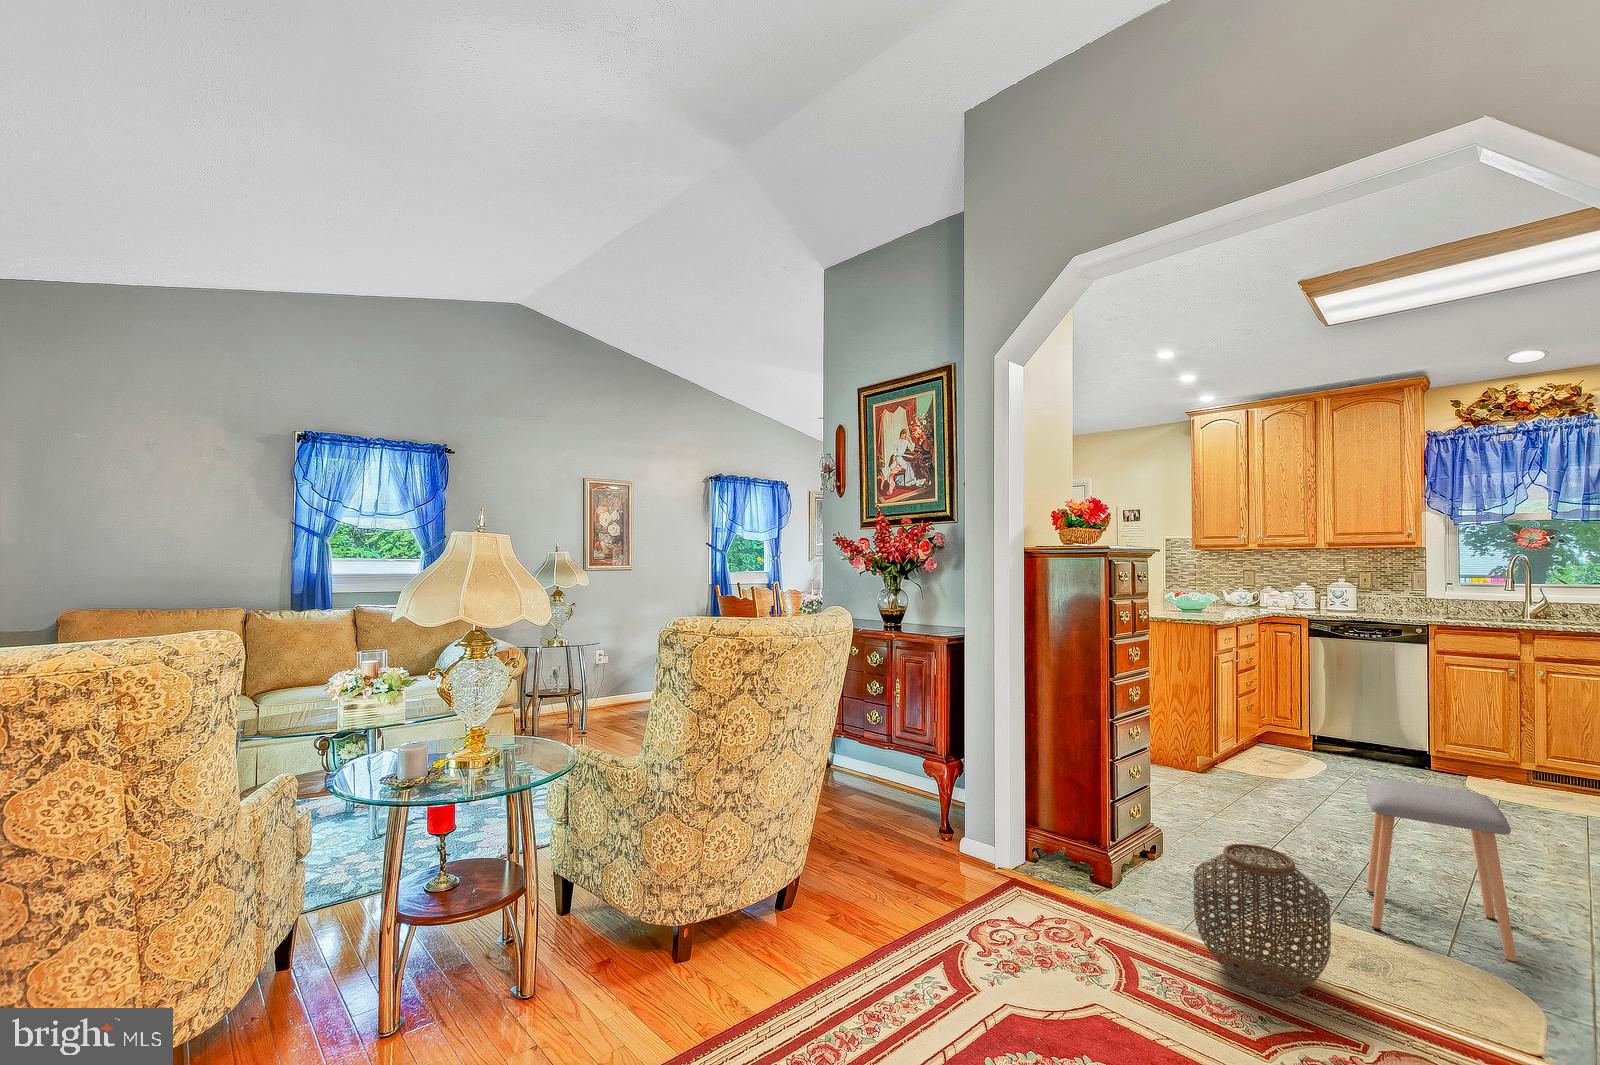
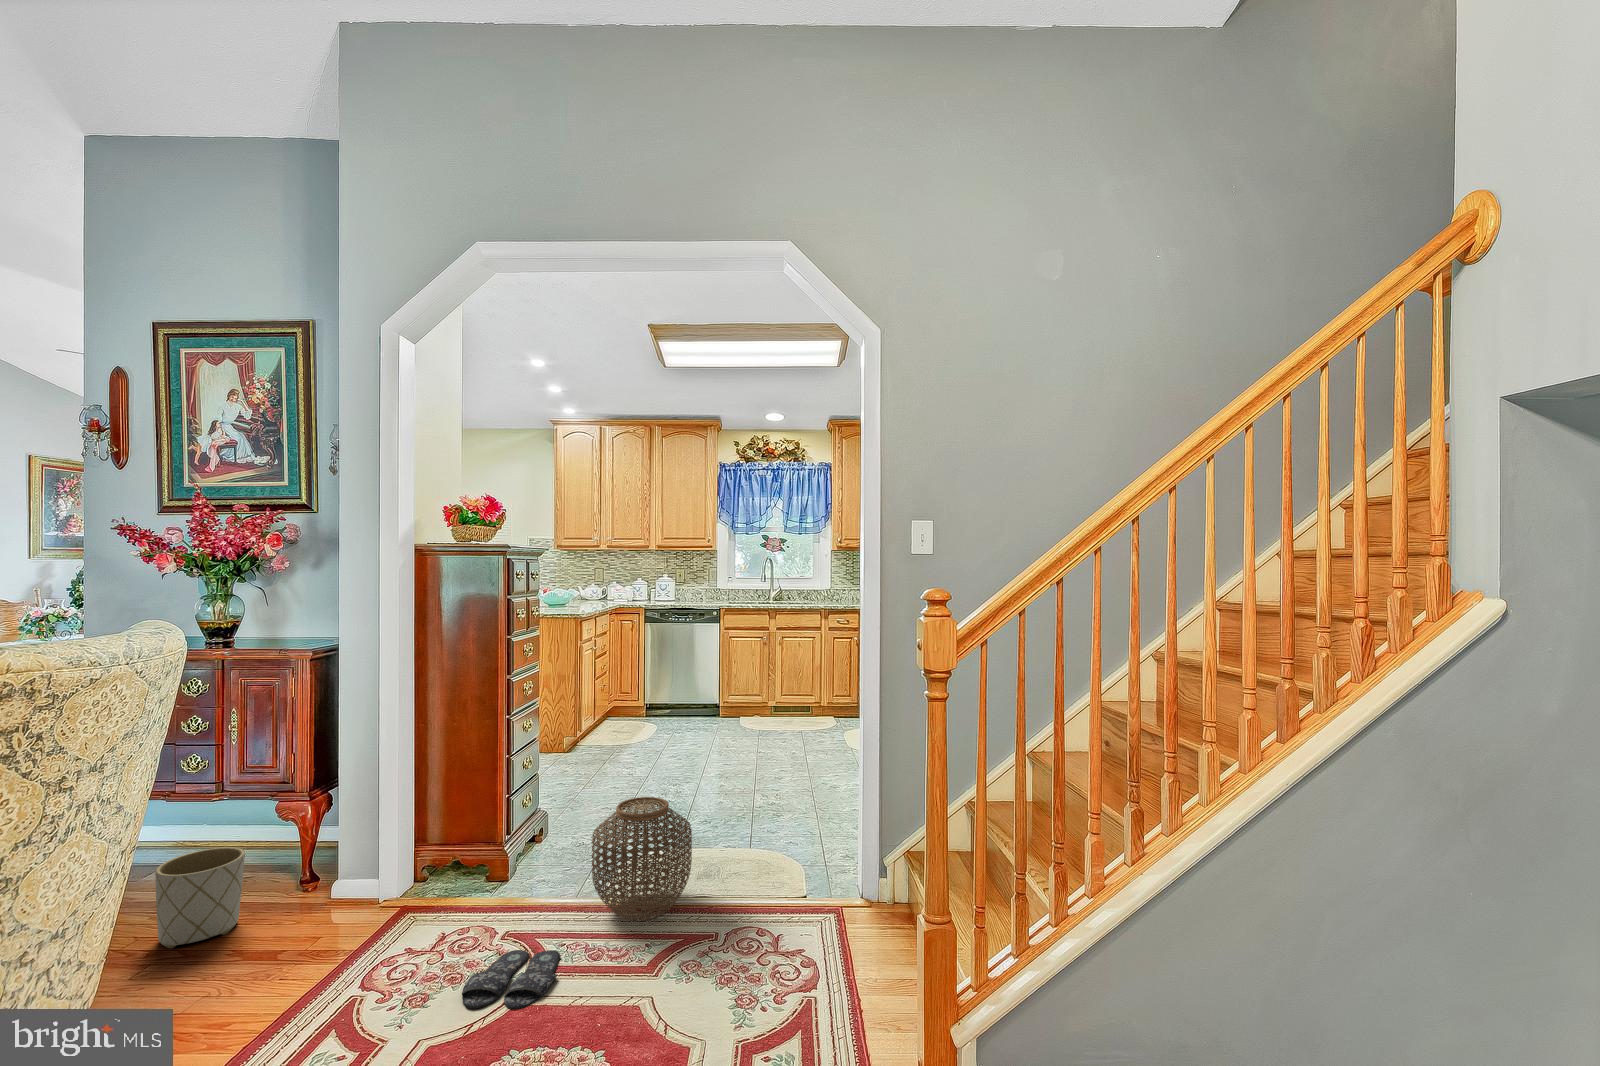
stool: present [1366,779,1517,962] -> none [698,720,784,840]
planter: none [855,780,906,849] -> present [155,847,245,948]
slippers: none [1049,958,1152,1020] -> present [462,950,560,1009]

